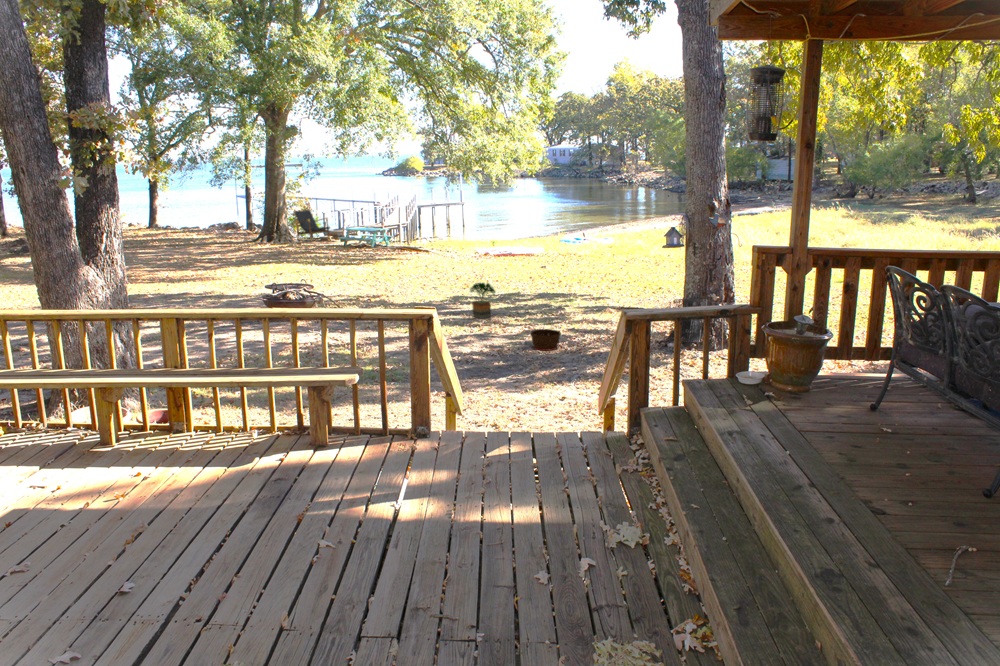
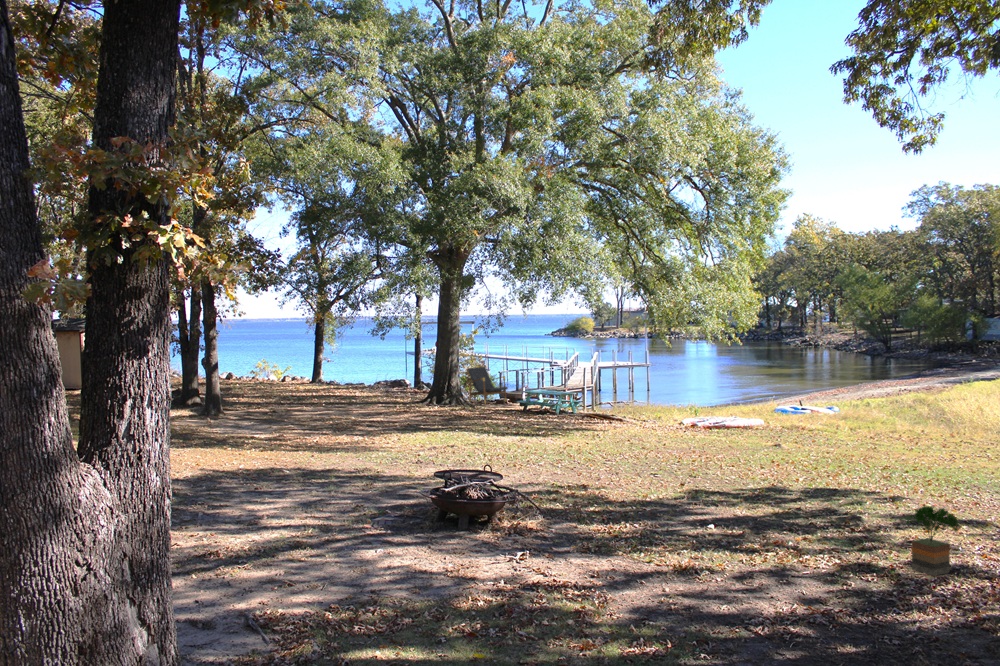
potted tree: present [470,283,495,319] -> present [905,506,962,576]
basket: present [531,329,560,351] -> none [888,598,954,649]

